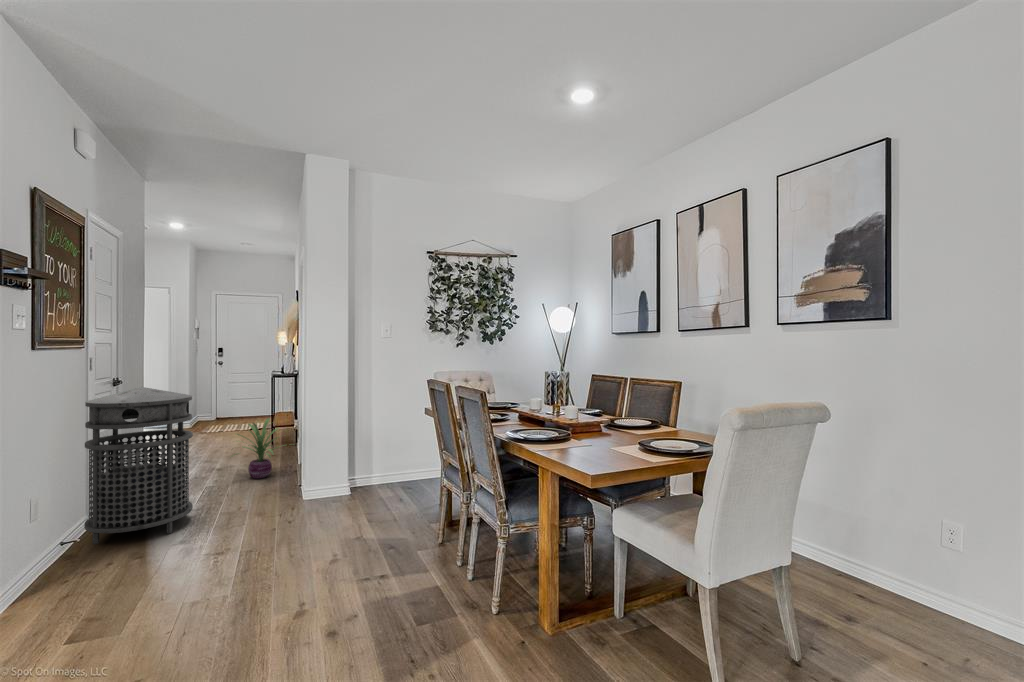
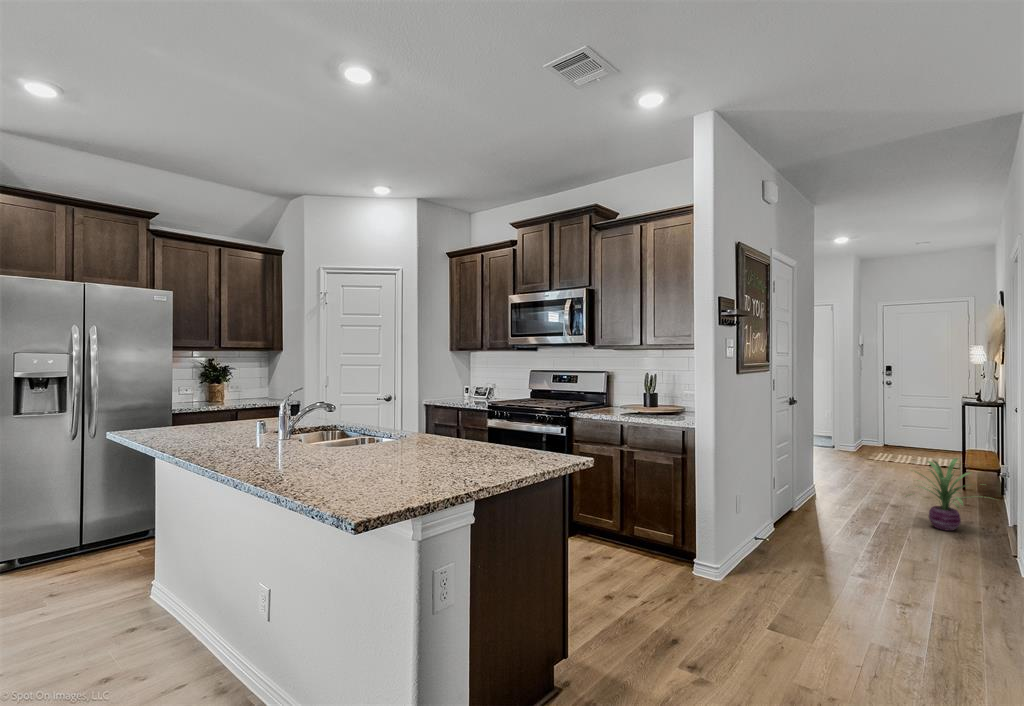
trash can: present [84,387,193,544] -> none [772,410,866,560]

